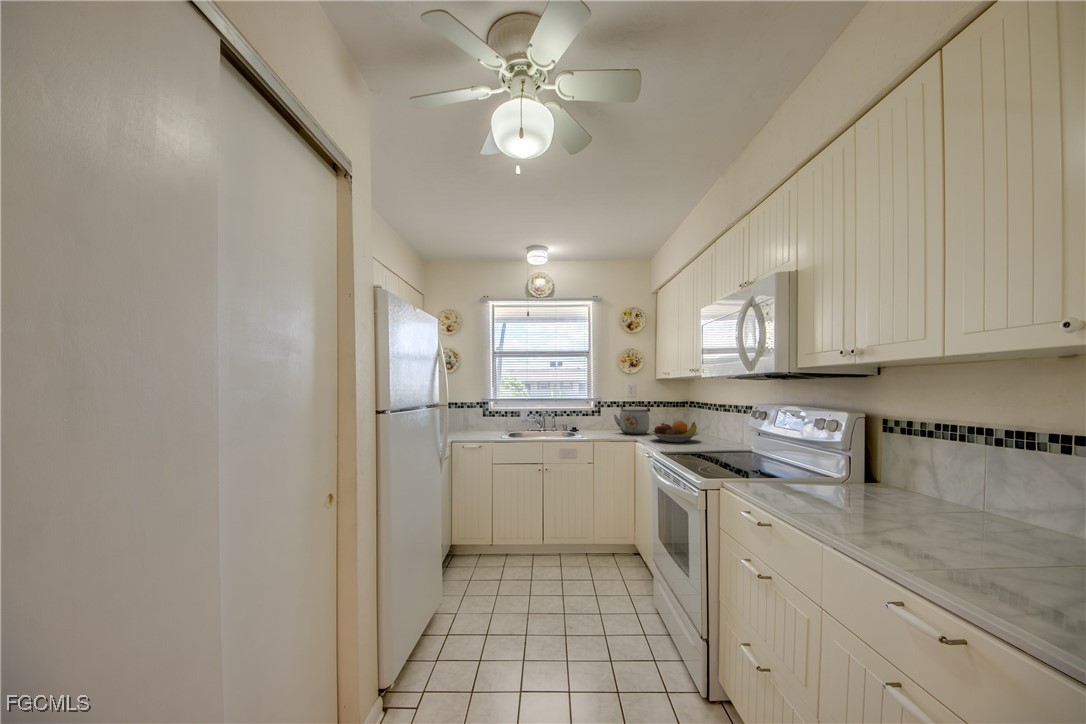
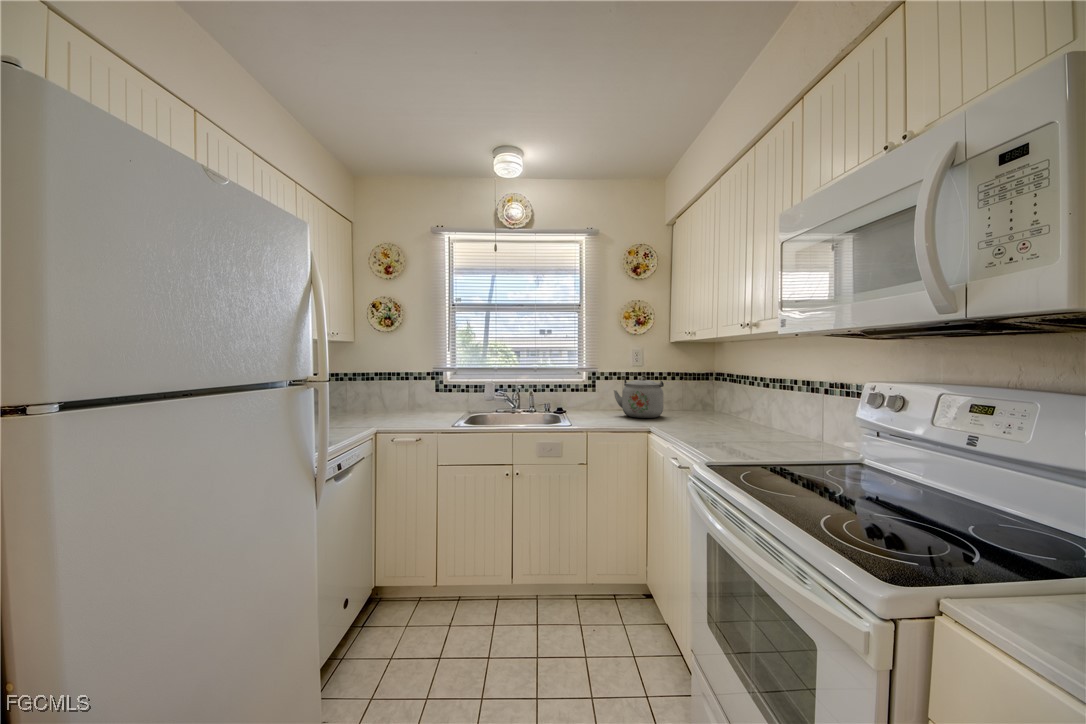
fruit bowl: present [650,421,699,442] -> none [670,403,746,435]

